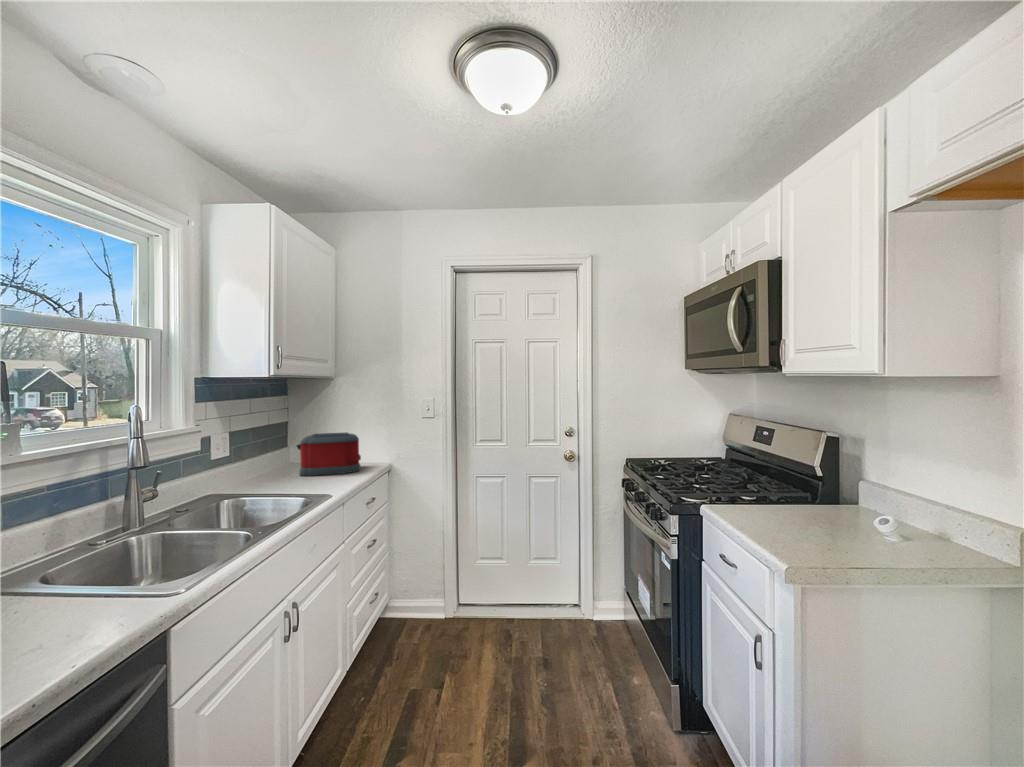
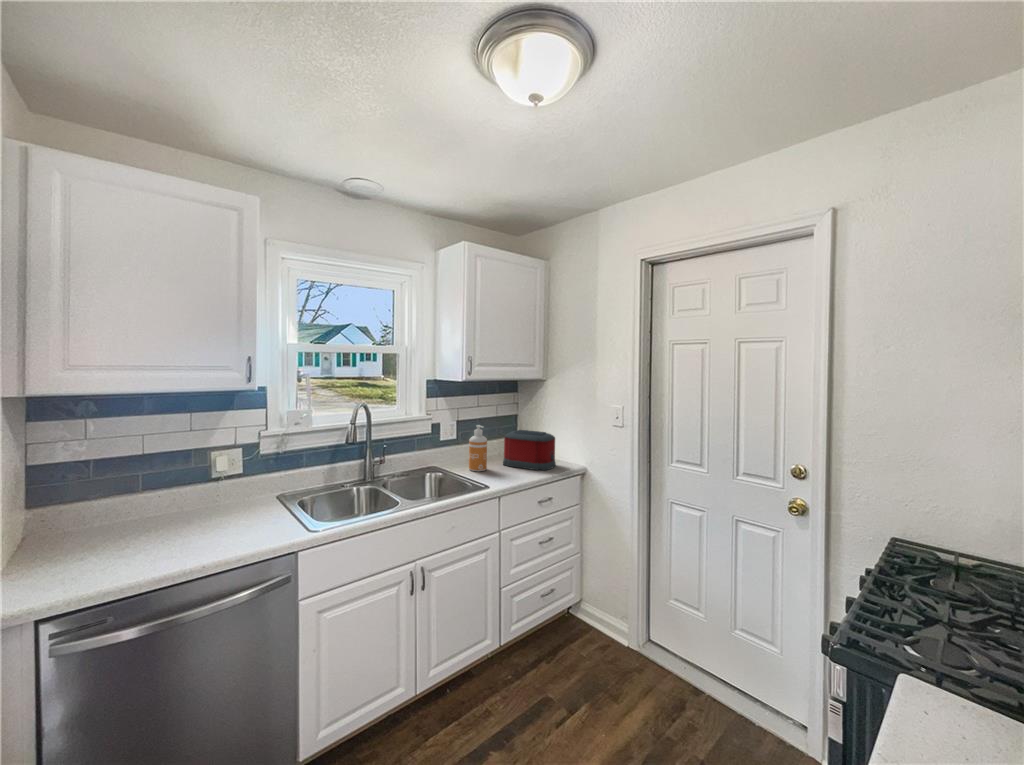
soap dispenser: none [267,431,292,487] -> present [469,425,487,471]

